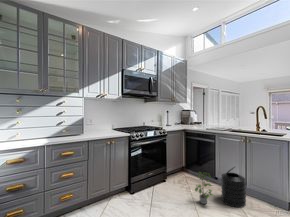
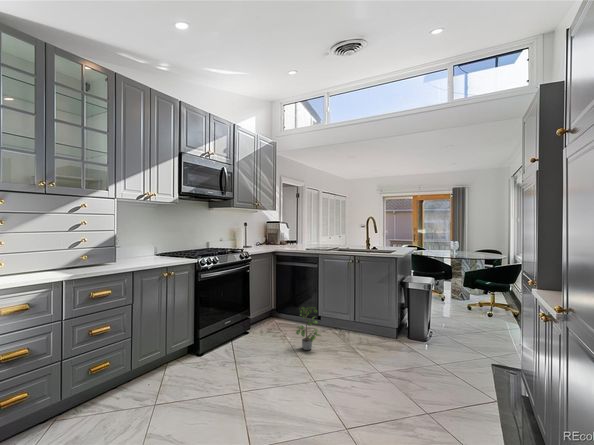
trash can: present [221,167,246,208] -> none [328,295,357,347]

